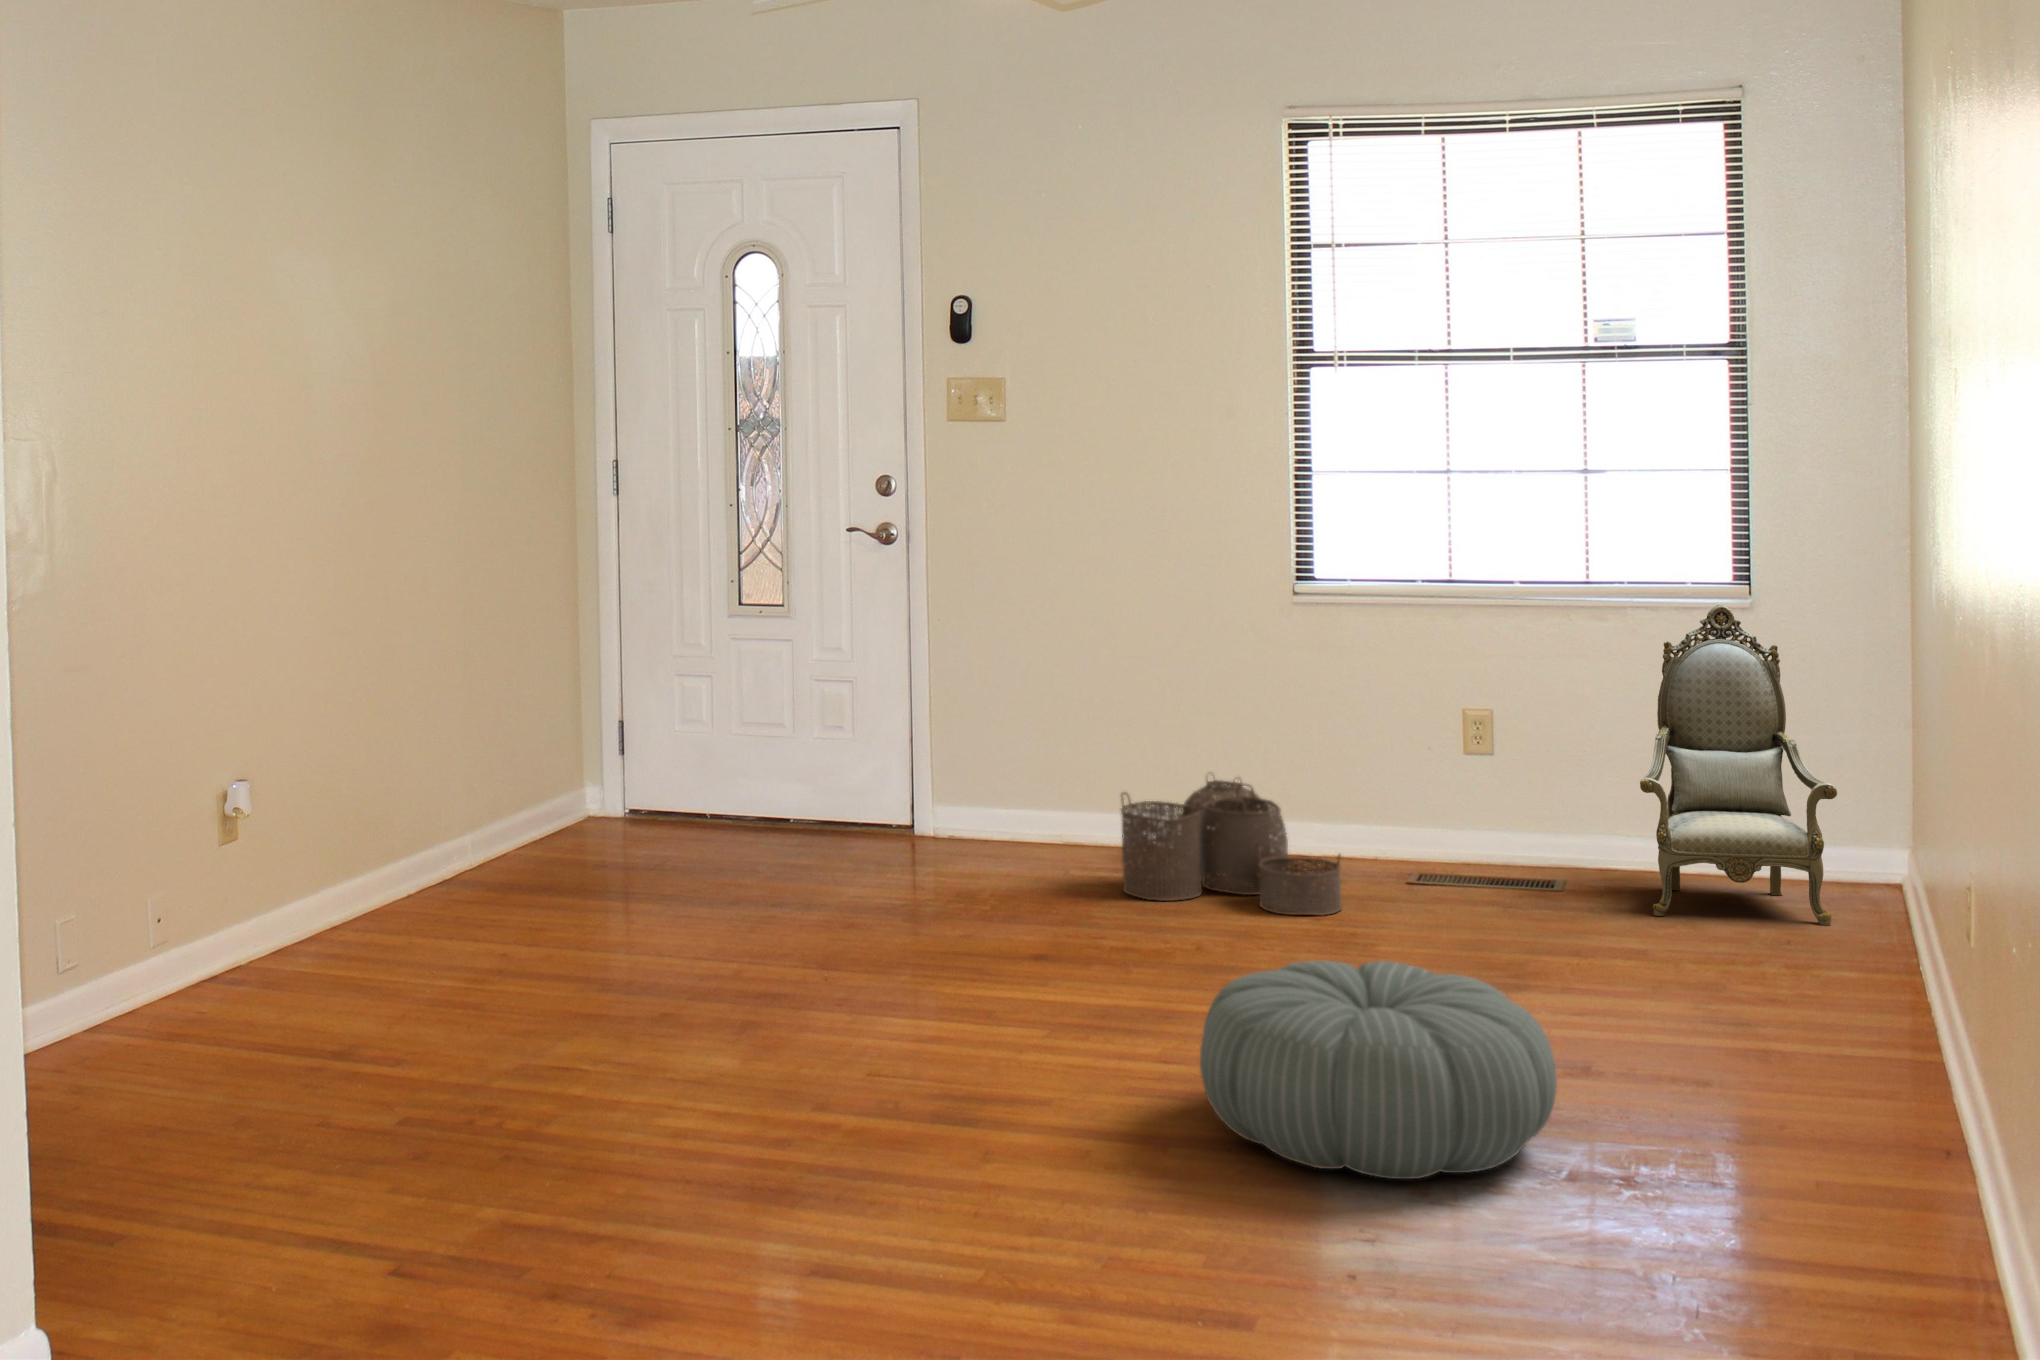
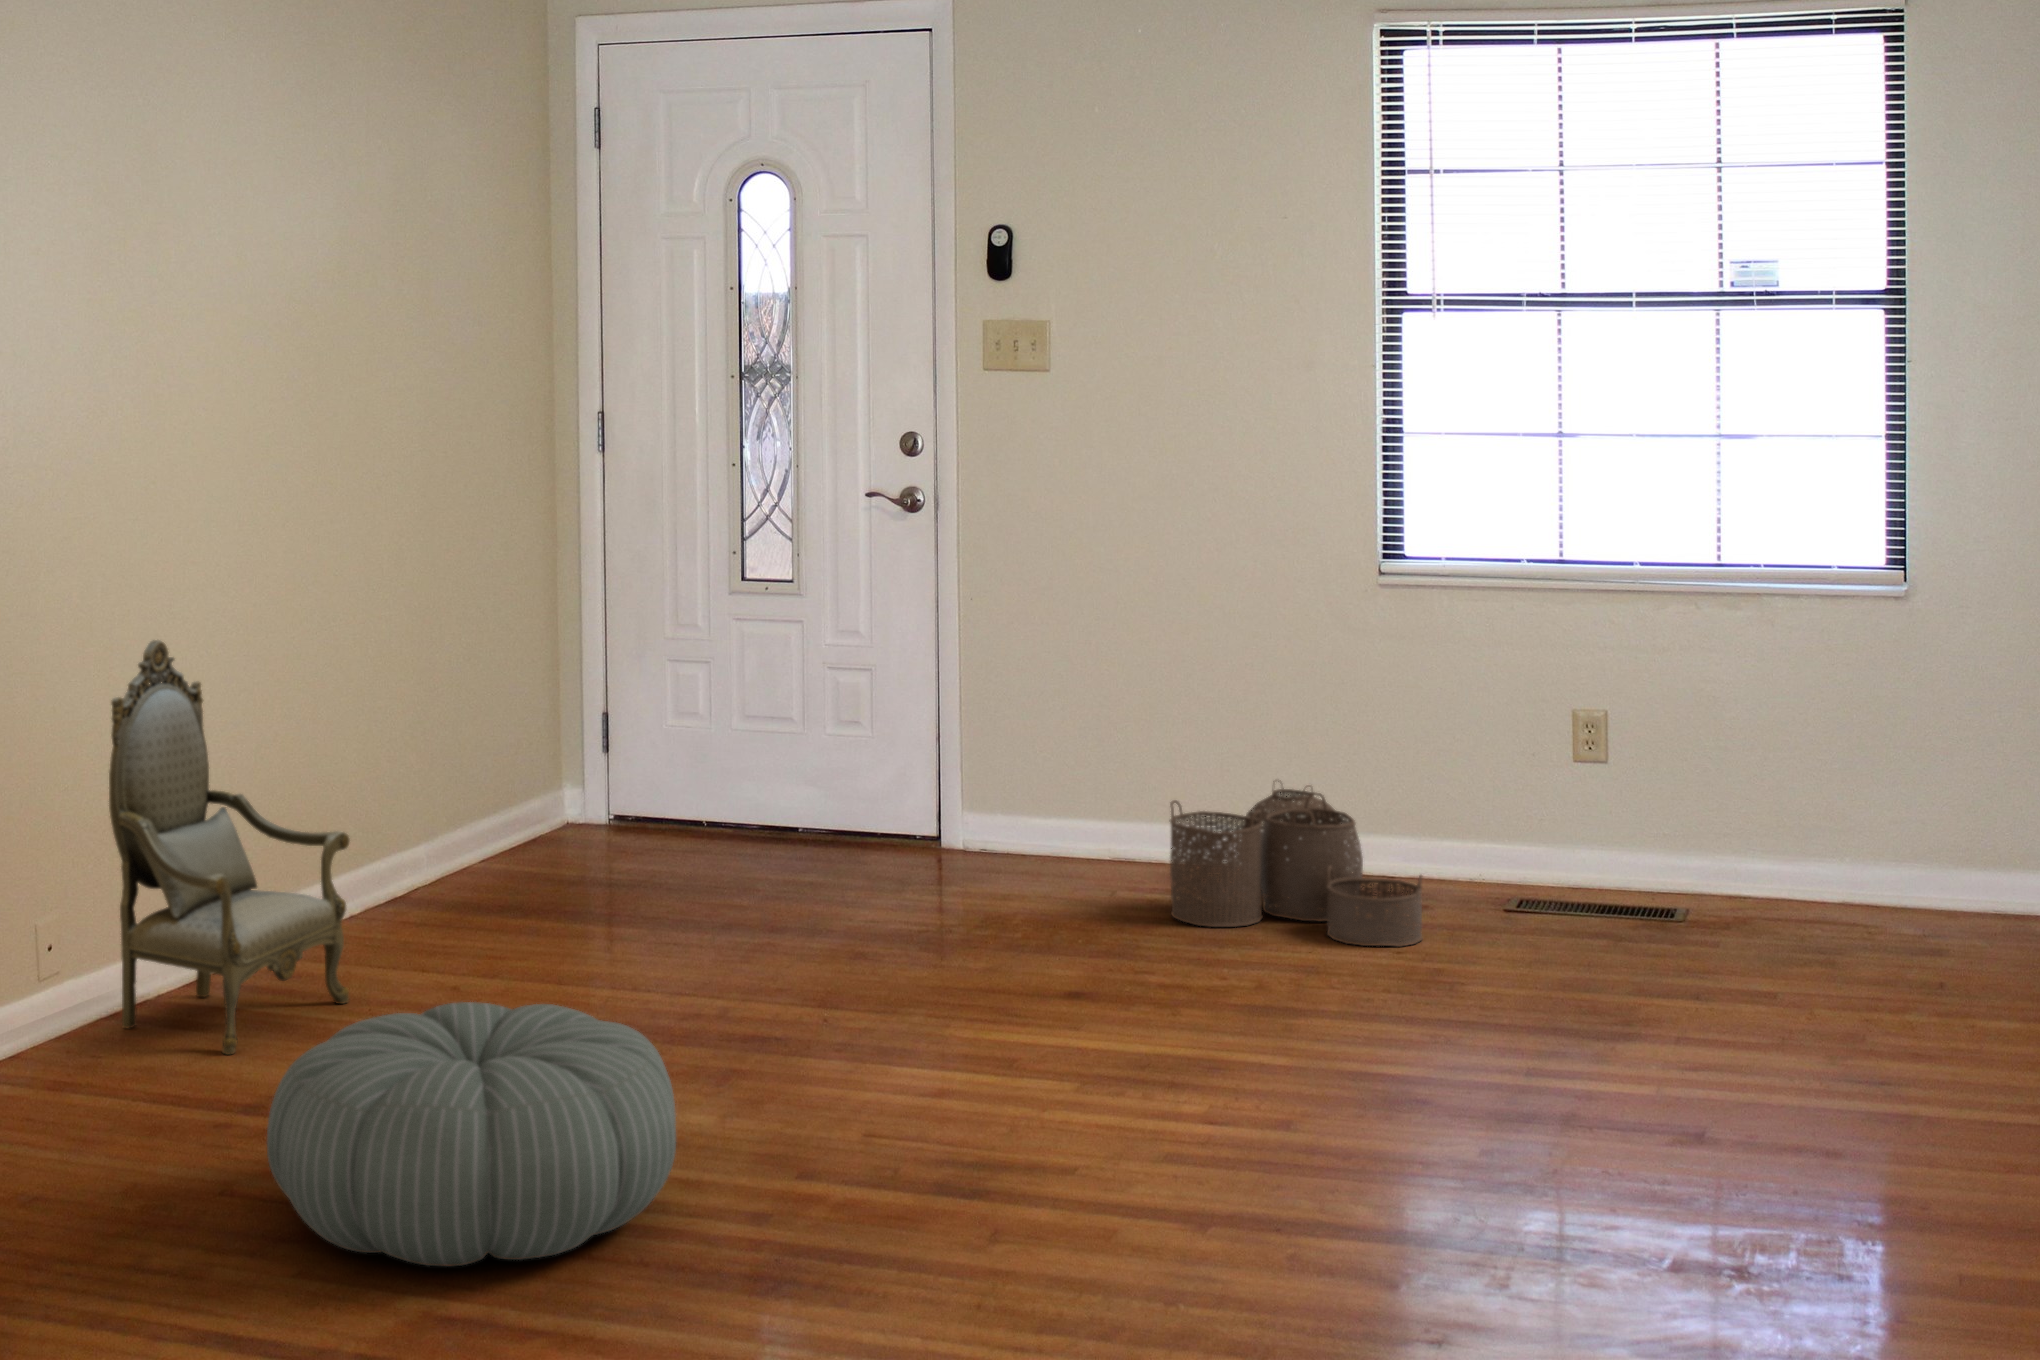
armchair: present [1640,605,1837,925] -> present [109,640,349,1055]
pouf: present [1200,961,1557,1179] -> present [267,1002,676,1266]

